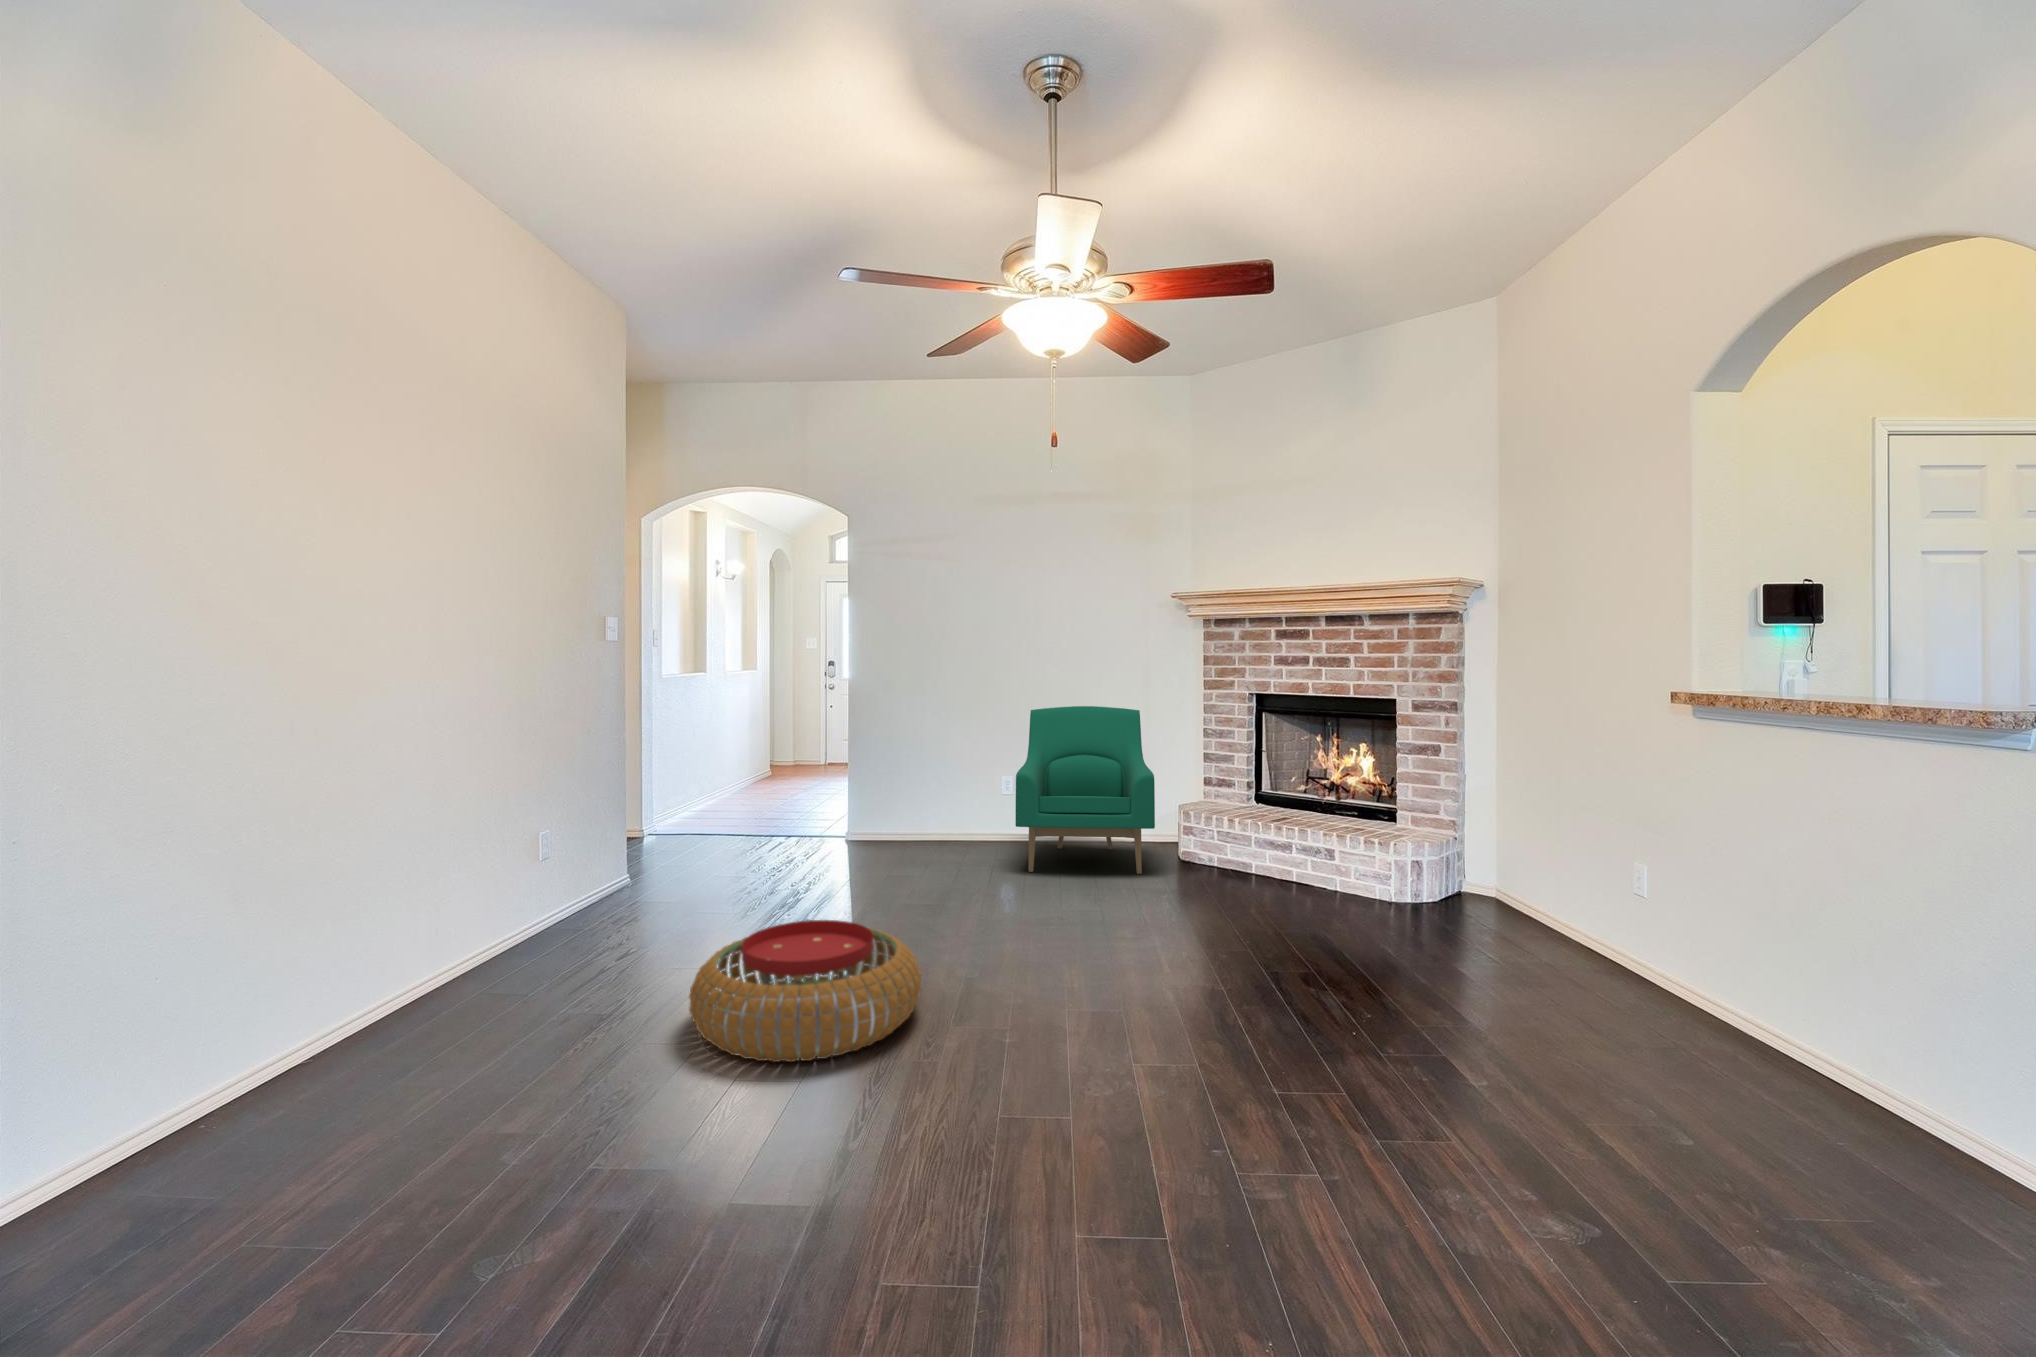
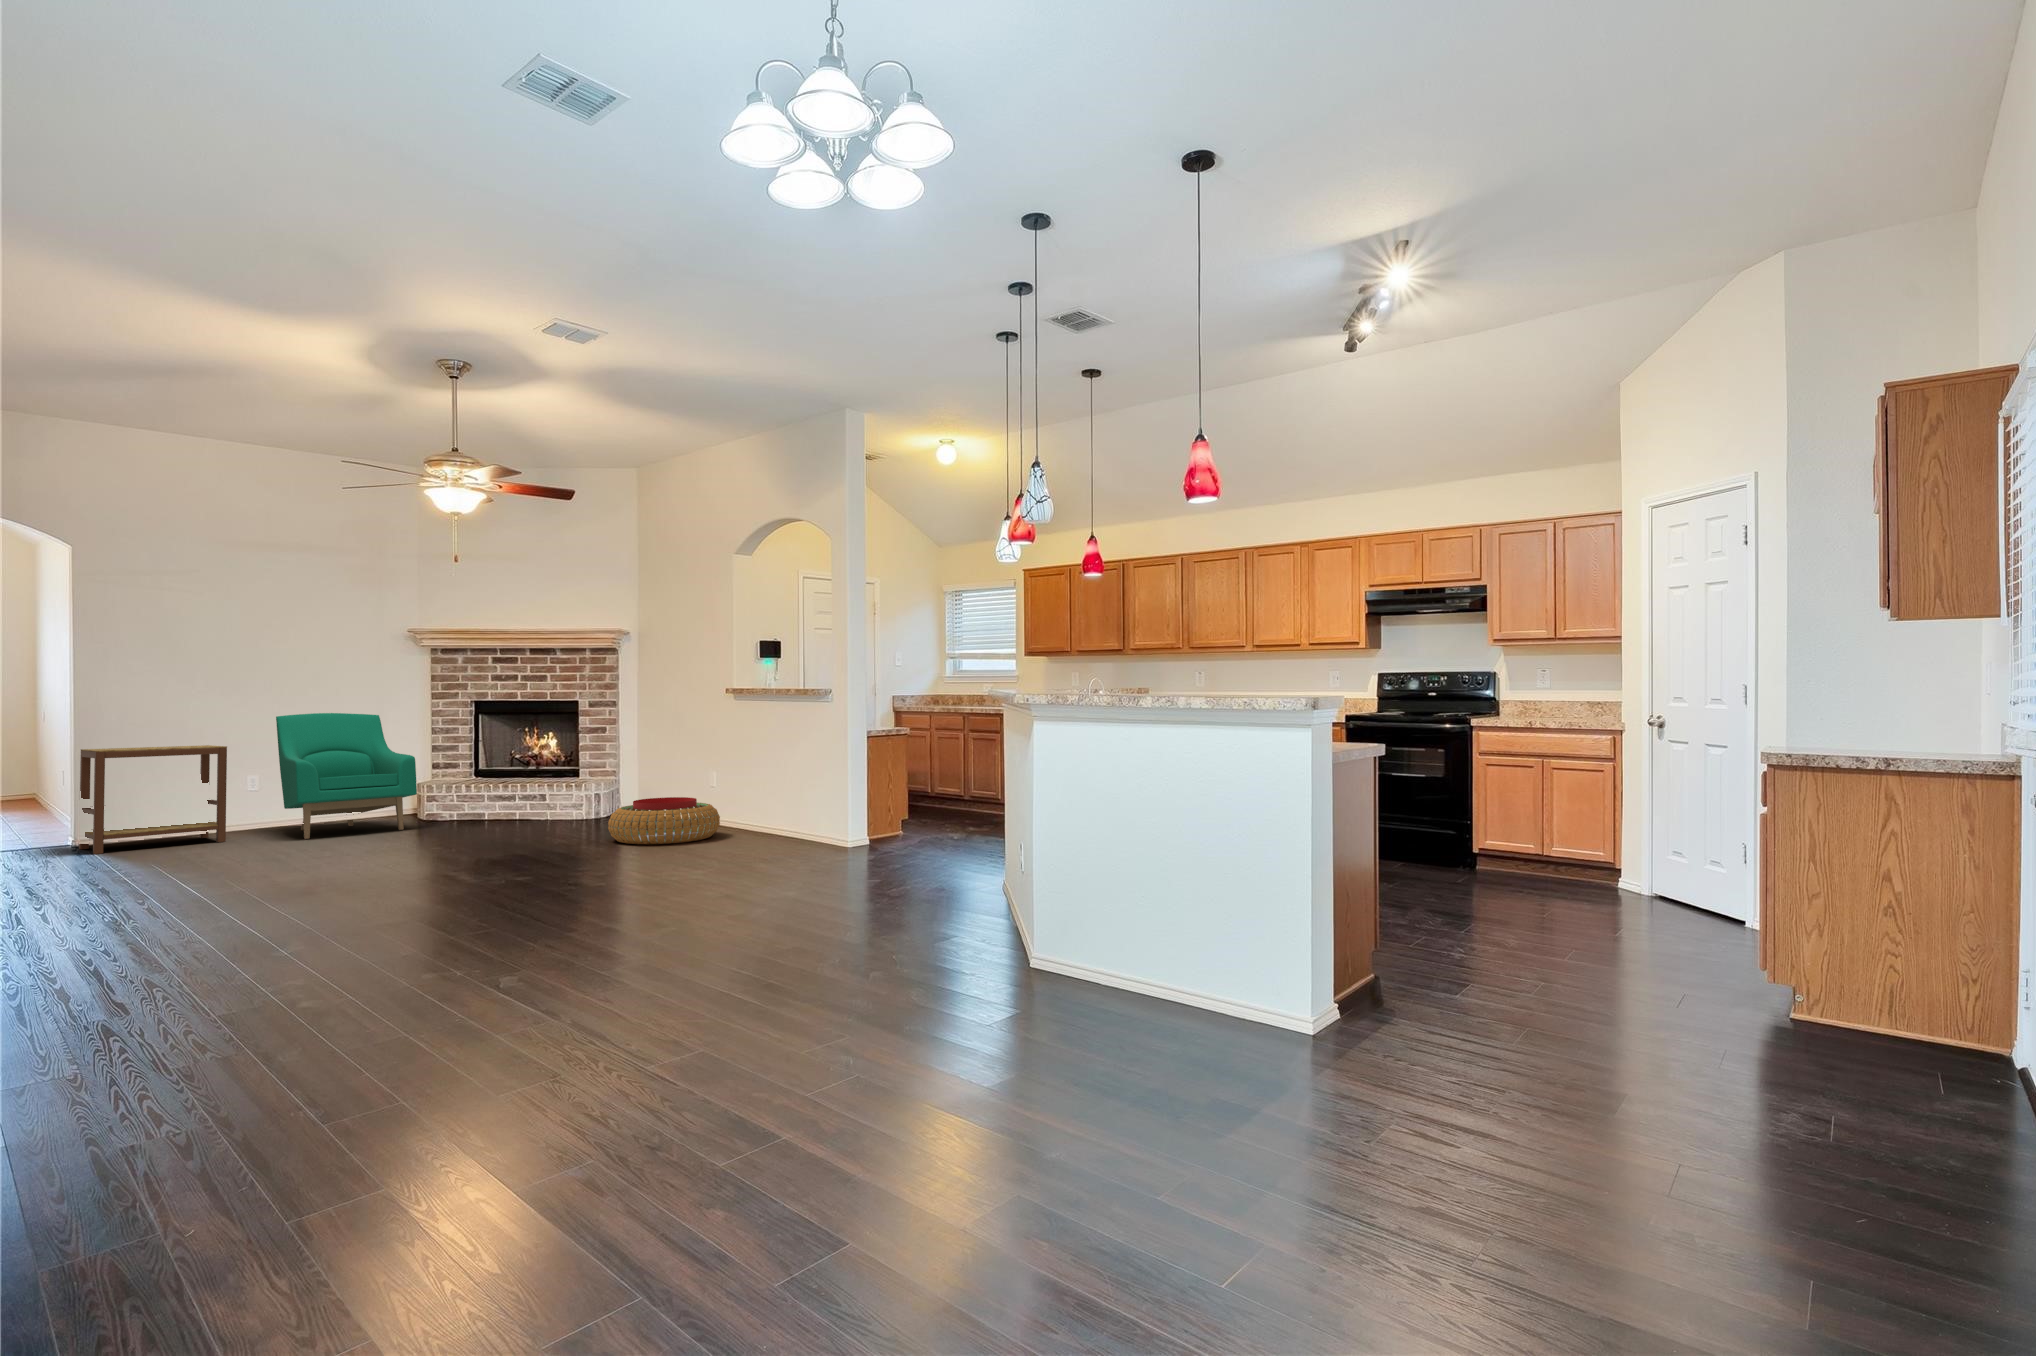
side table: none [854,740,974,858] -> present [79,745,227,854]
pouf: present [689,920,921,1062] -> present [608,797,720,844]

